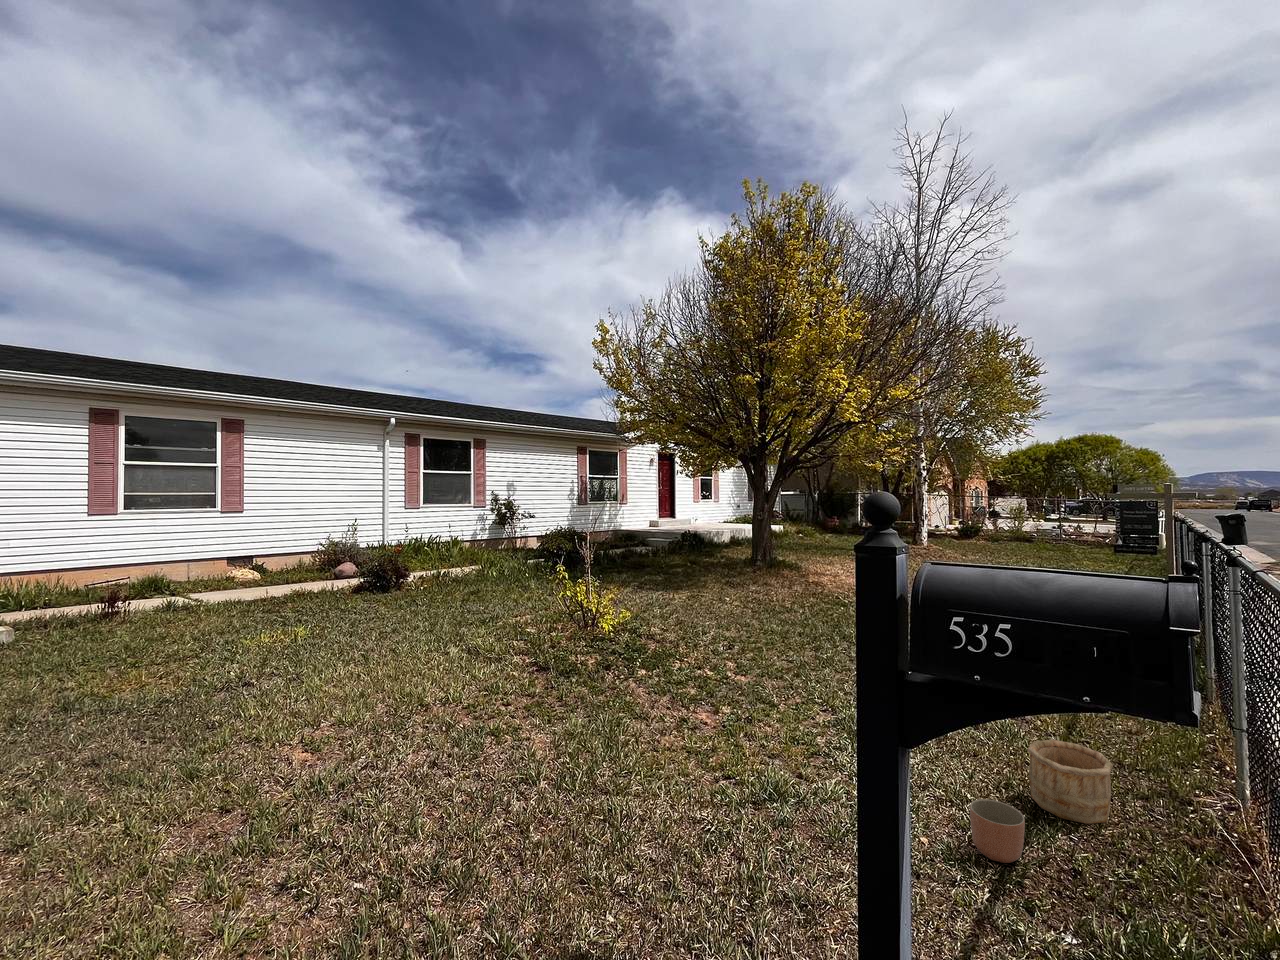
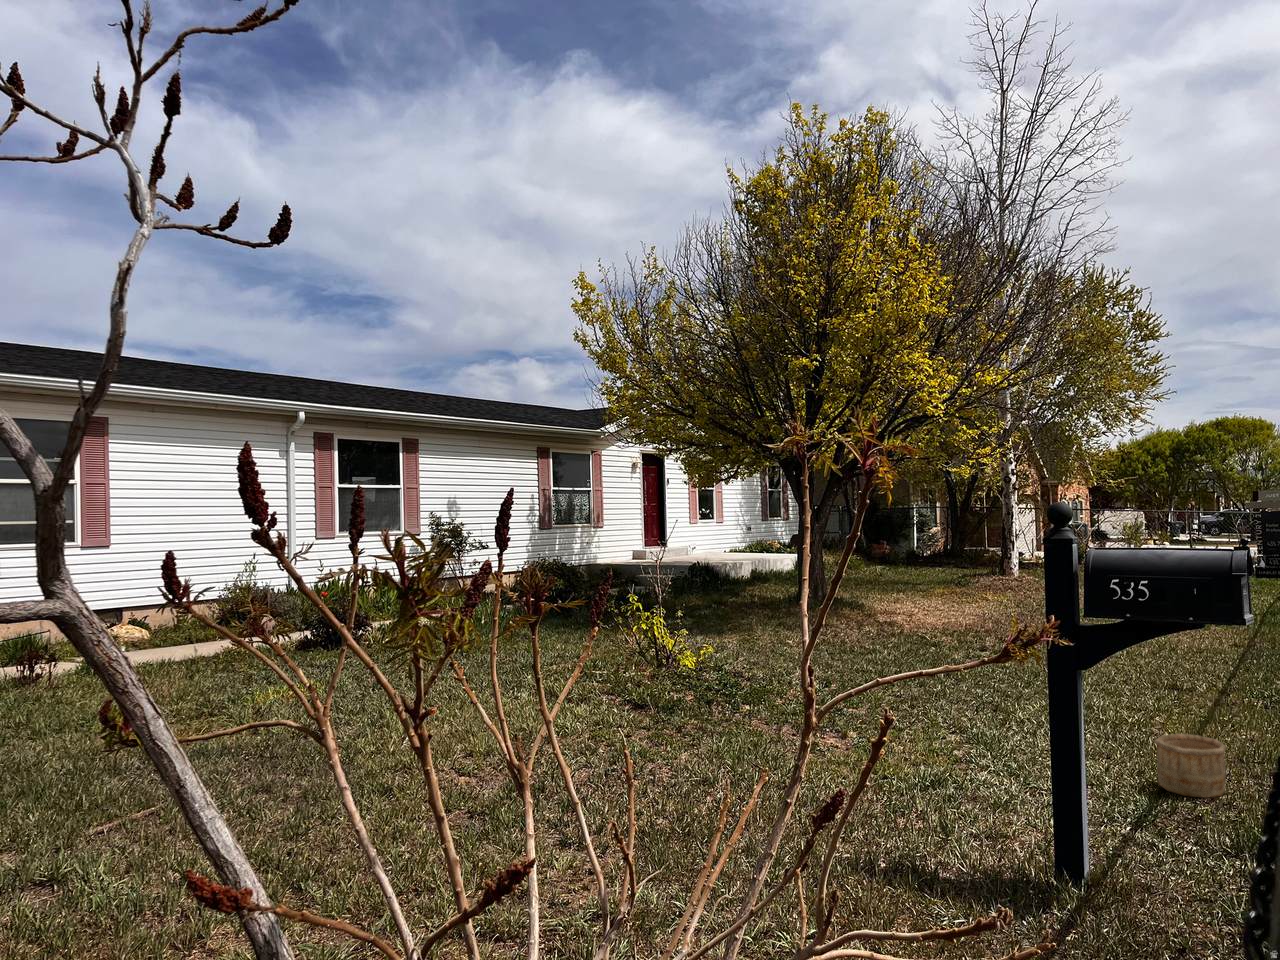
planter: present [970,799,1025,863] -> none [1109,775,1154,822]

